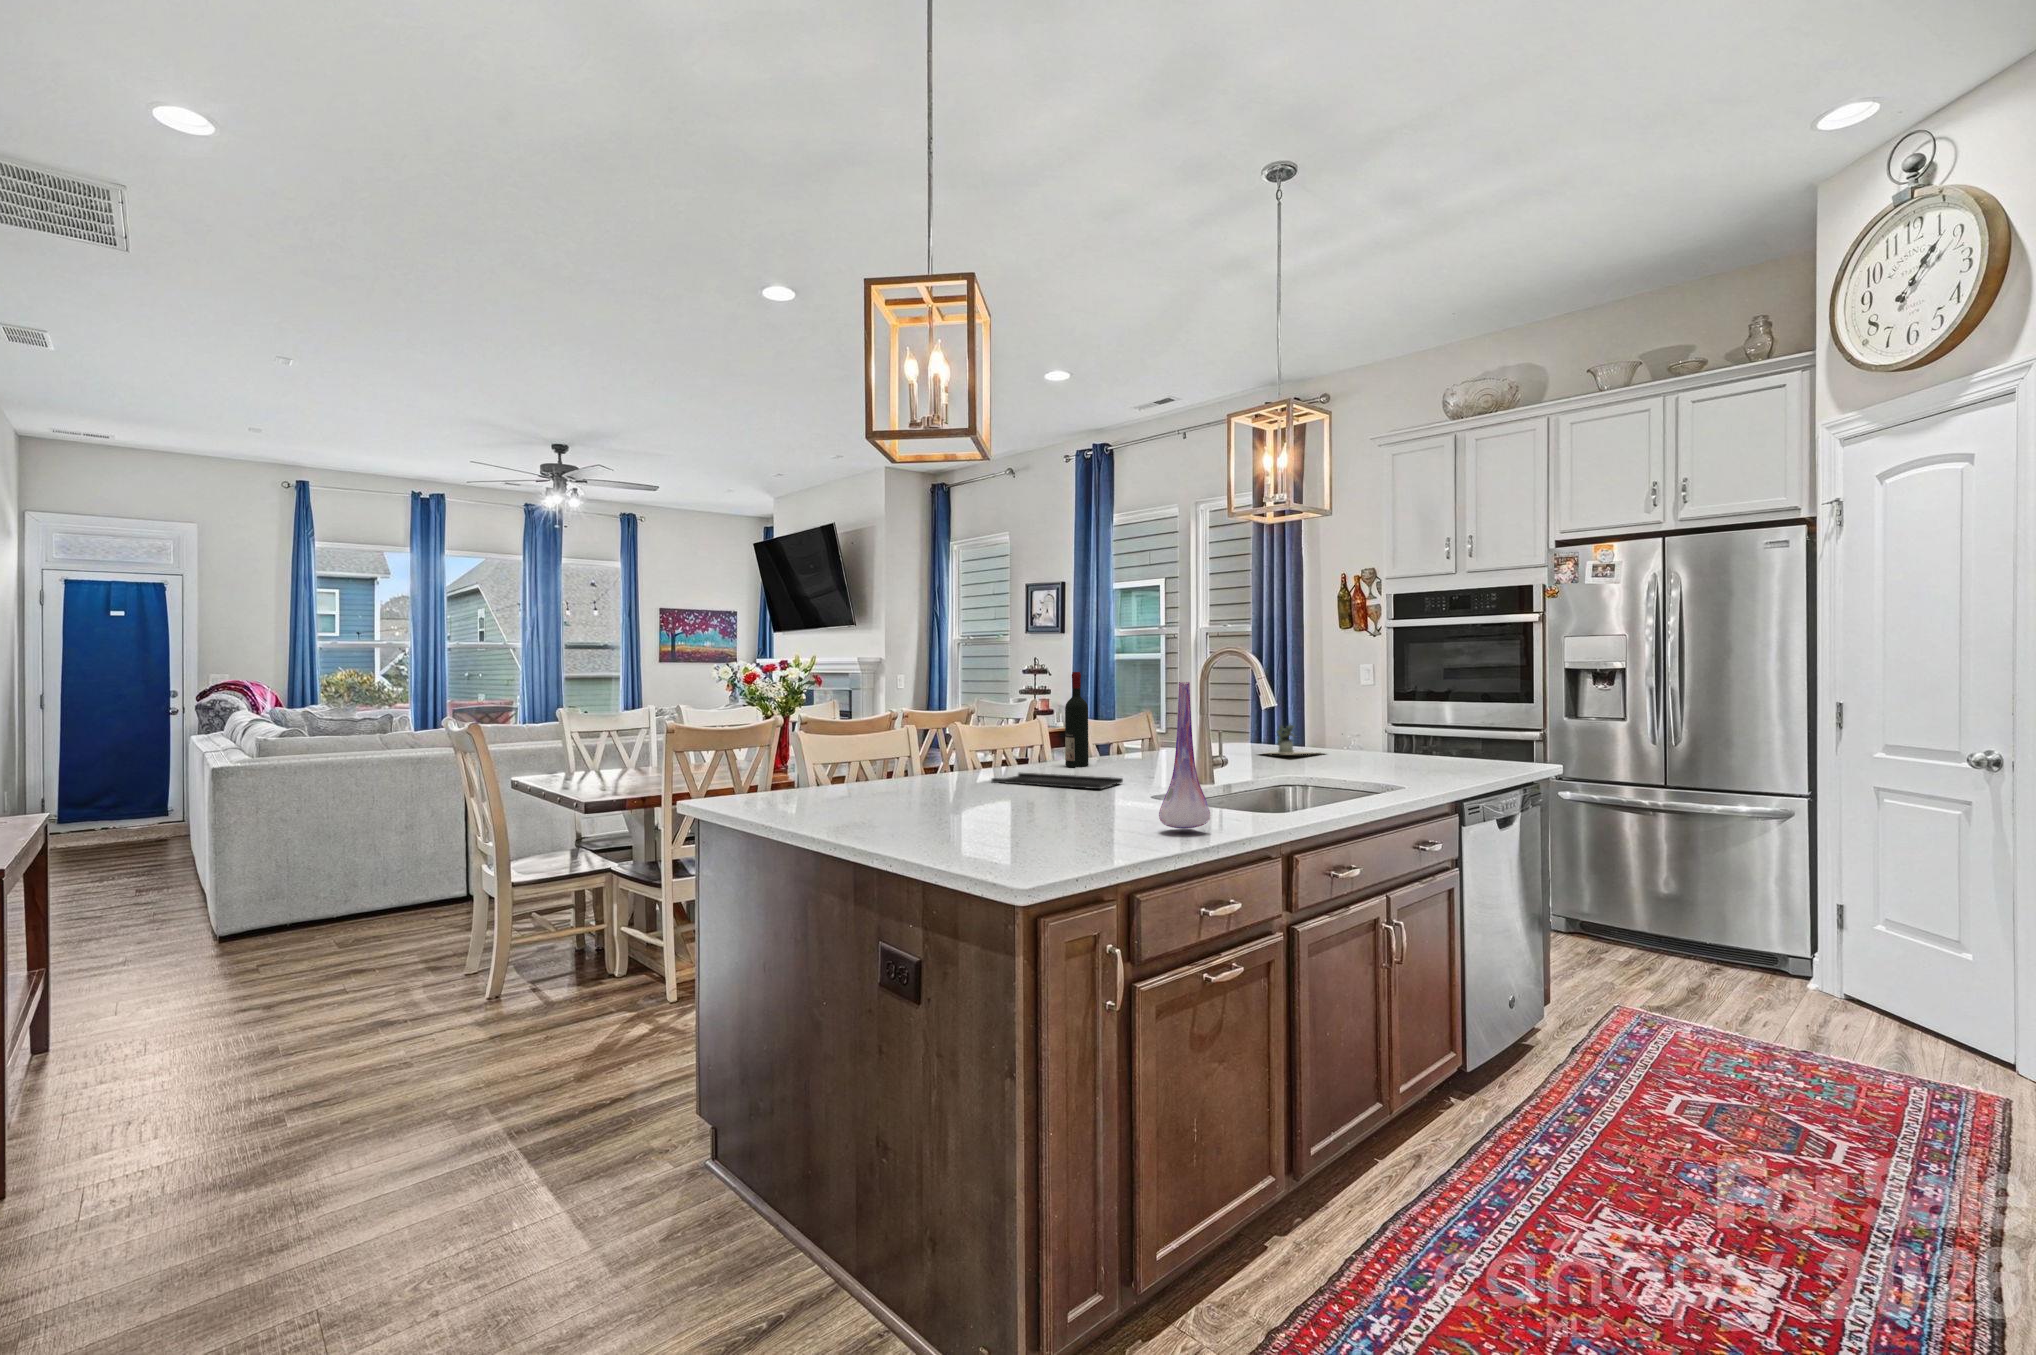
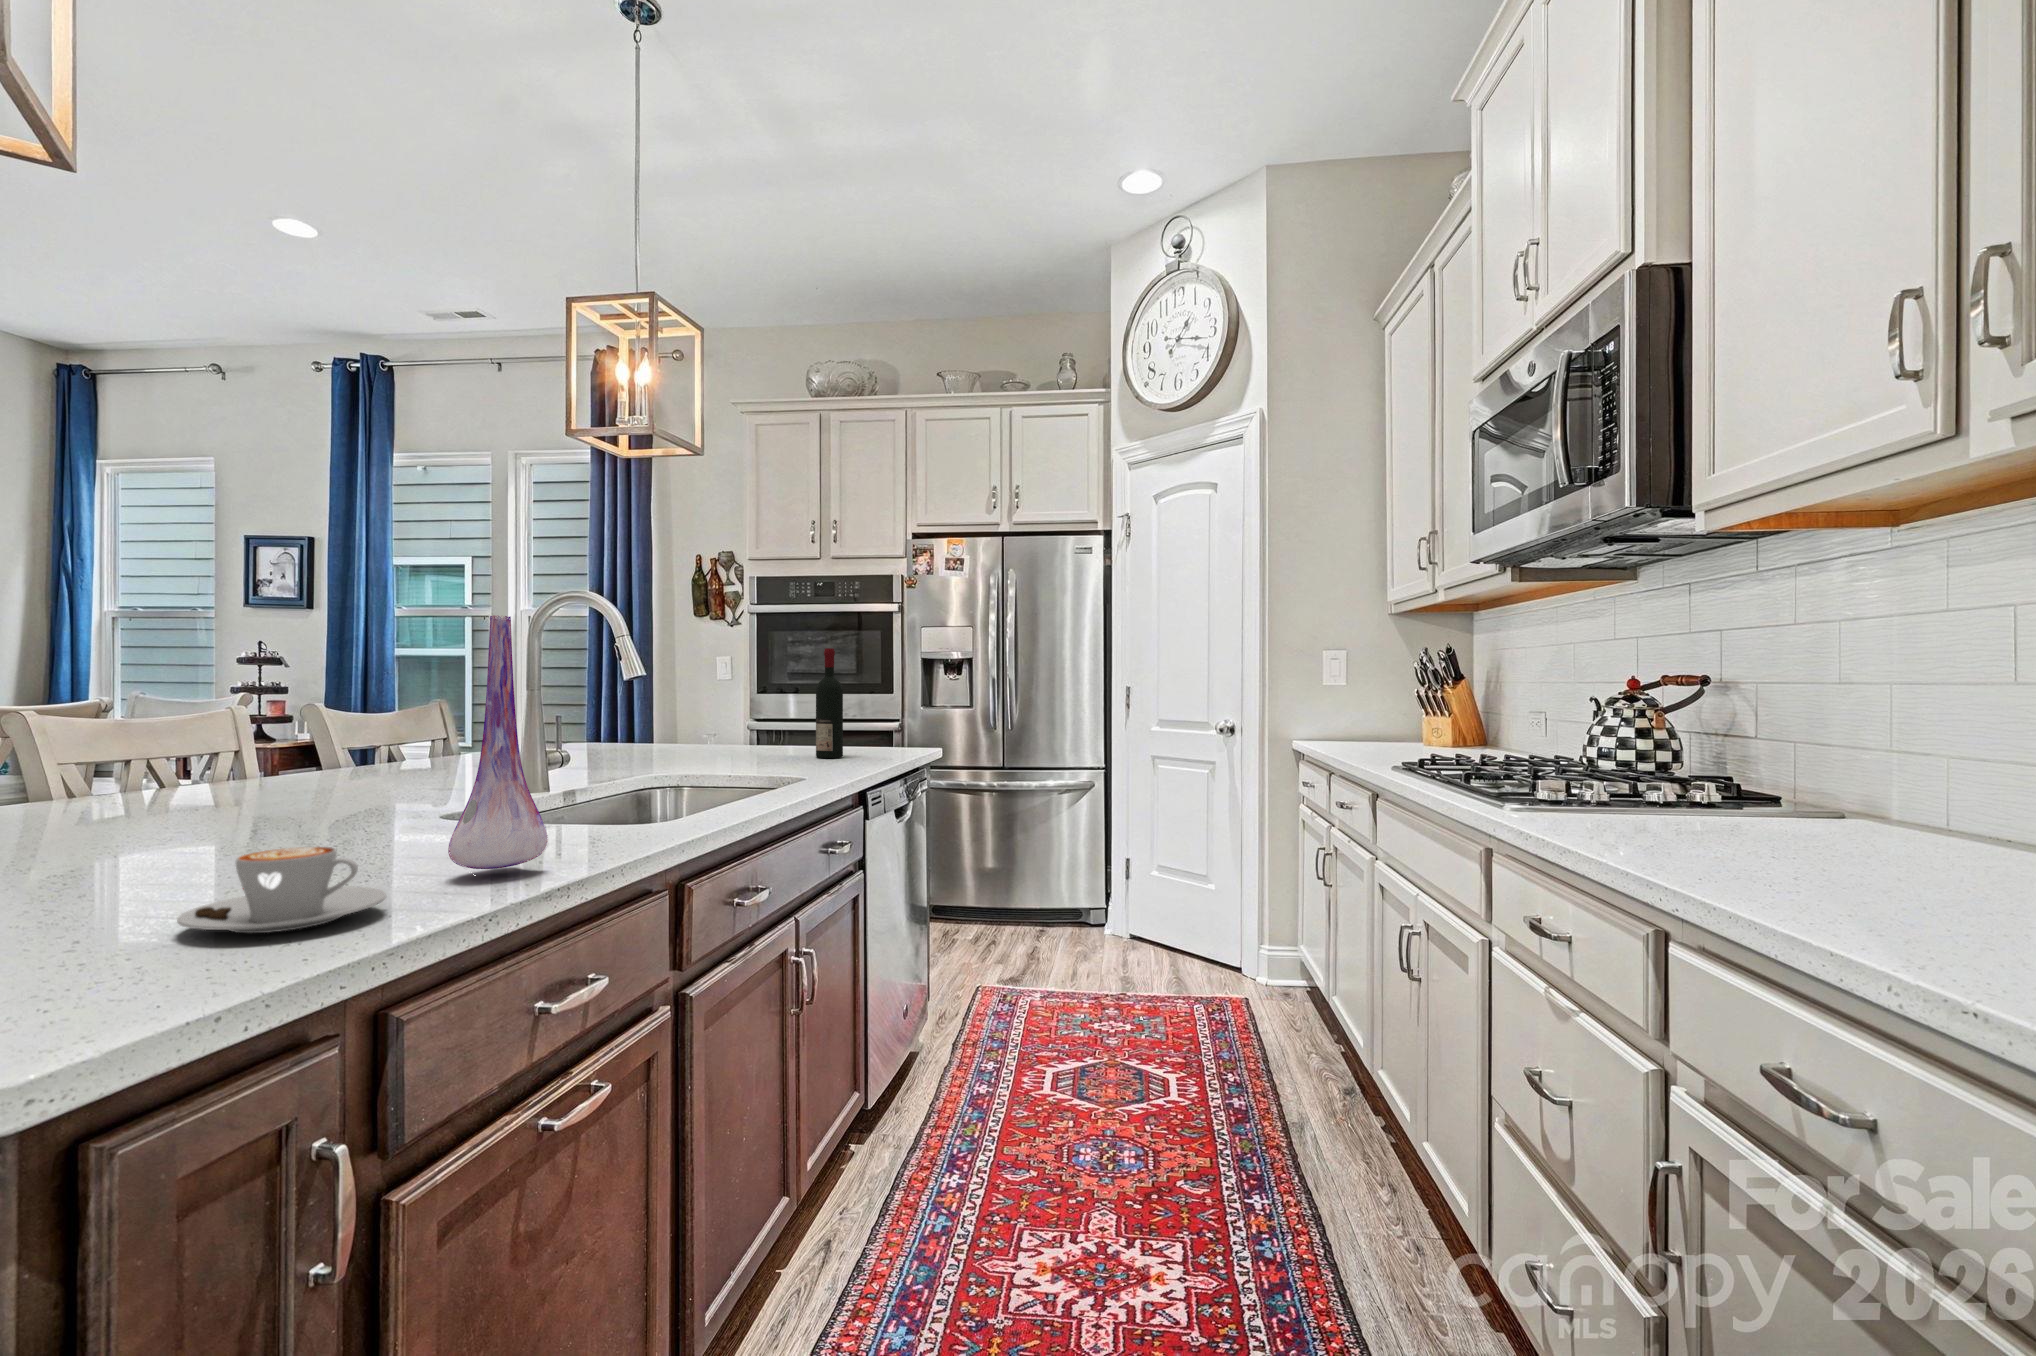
wine bottle: present [1065,672,1088,767] -> present [816,648,843,758]
potted plant: present [1267,724,1311,754] -> none [600,712,712,752]
tray: present [991,773,1123,789] -> none [96,795,387,821]
coffee cup: none [1050,806,1132,846] -> present [177,846,386,933]

